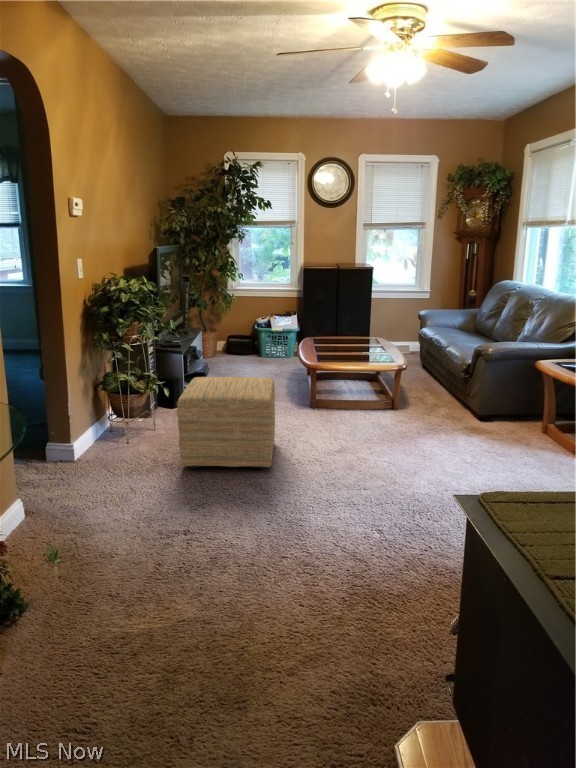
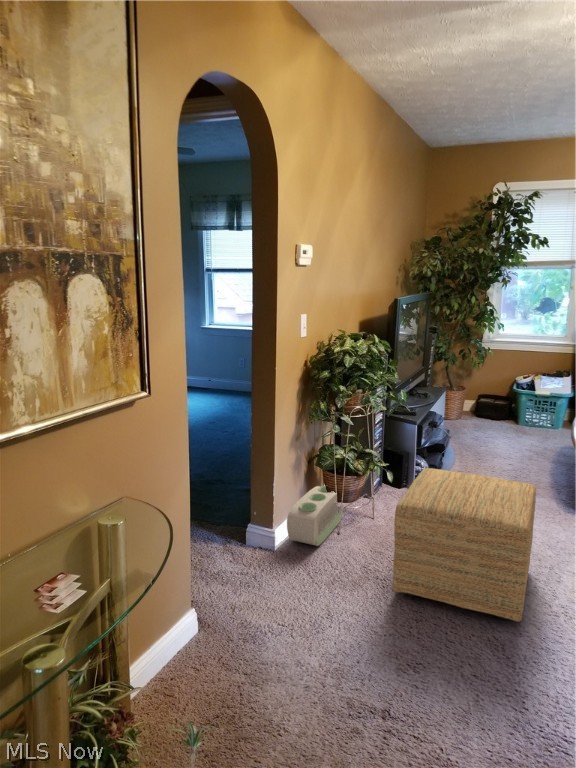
air purifier: none [84,407,129,452] -> present [287,486,343,546]

